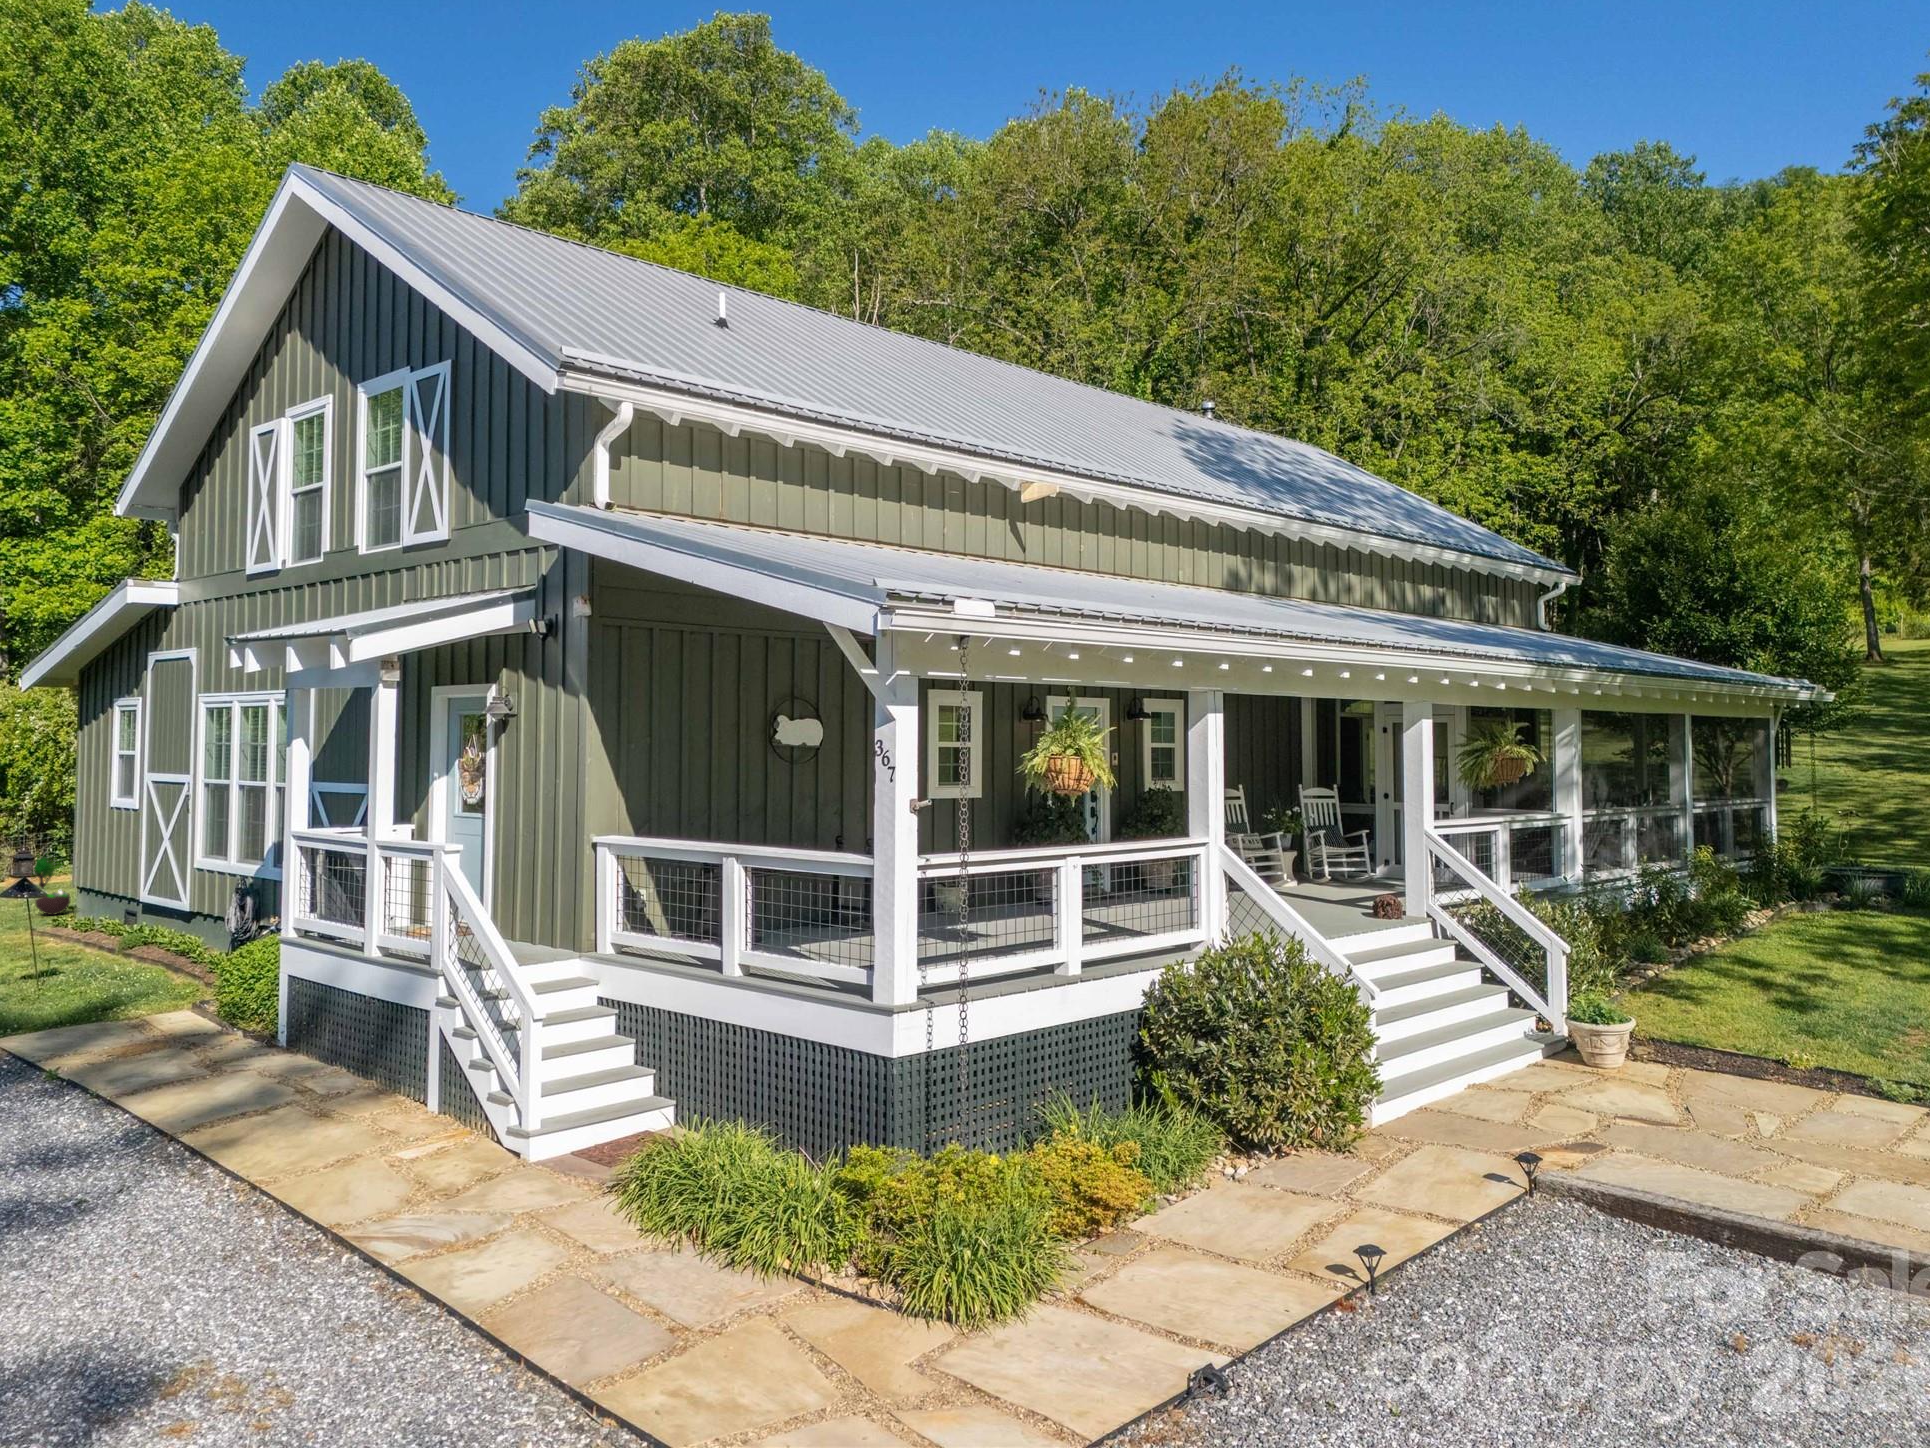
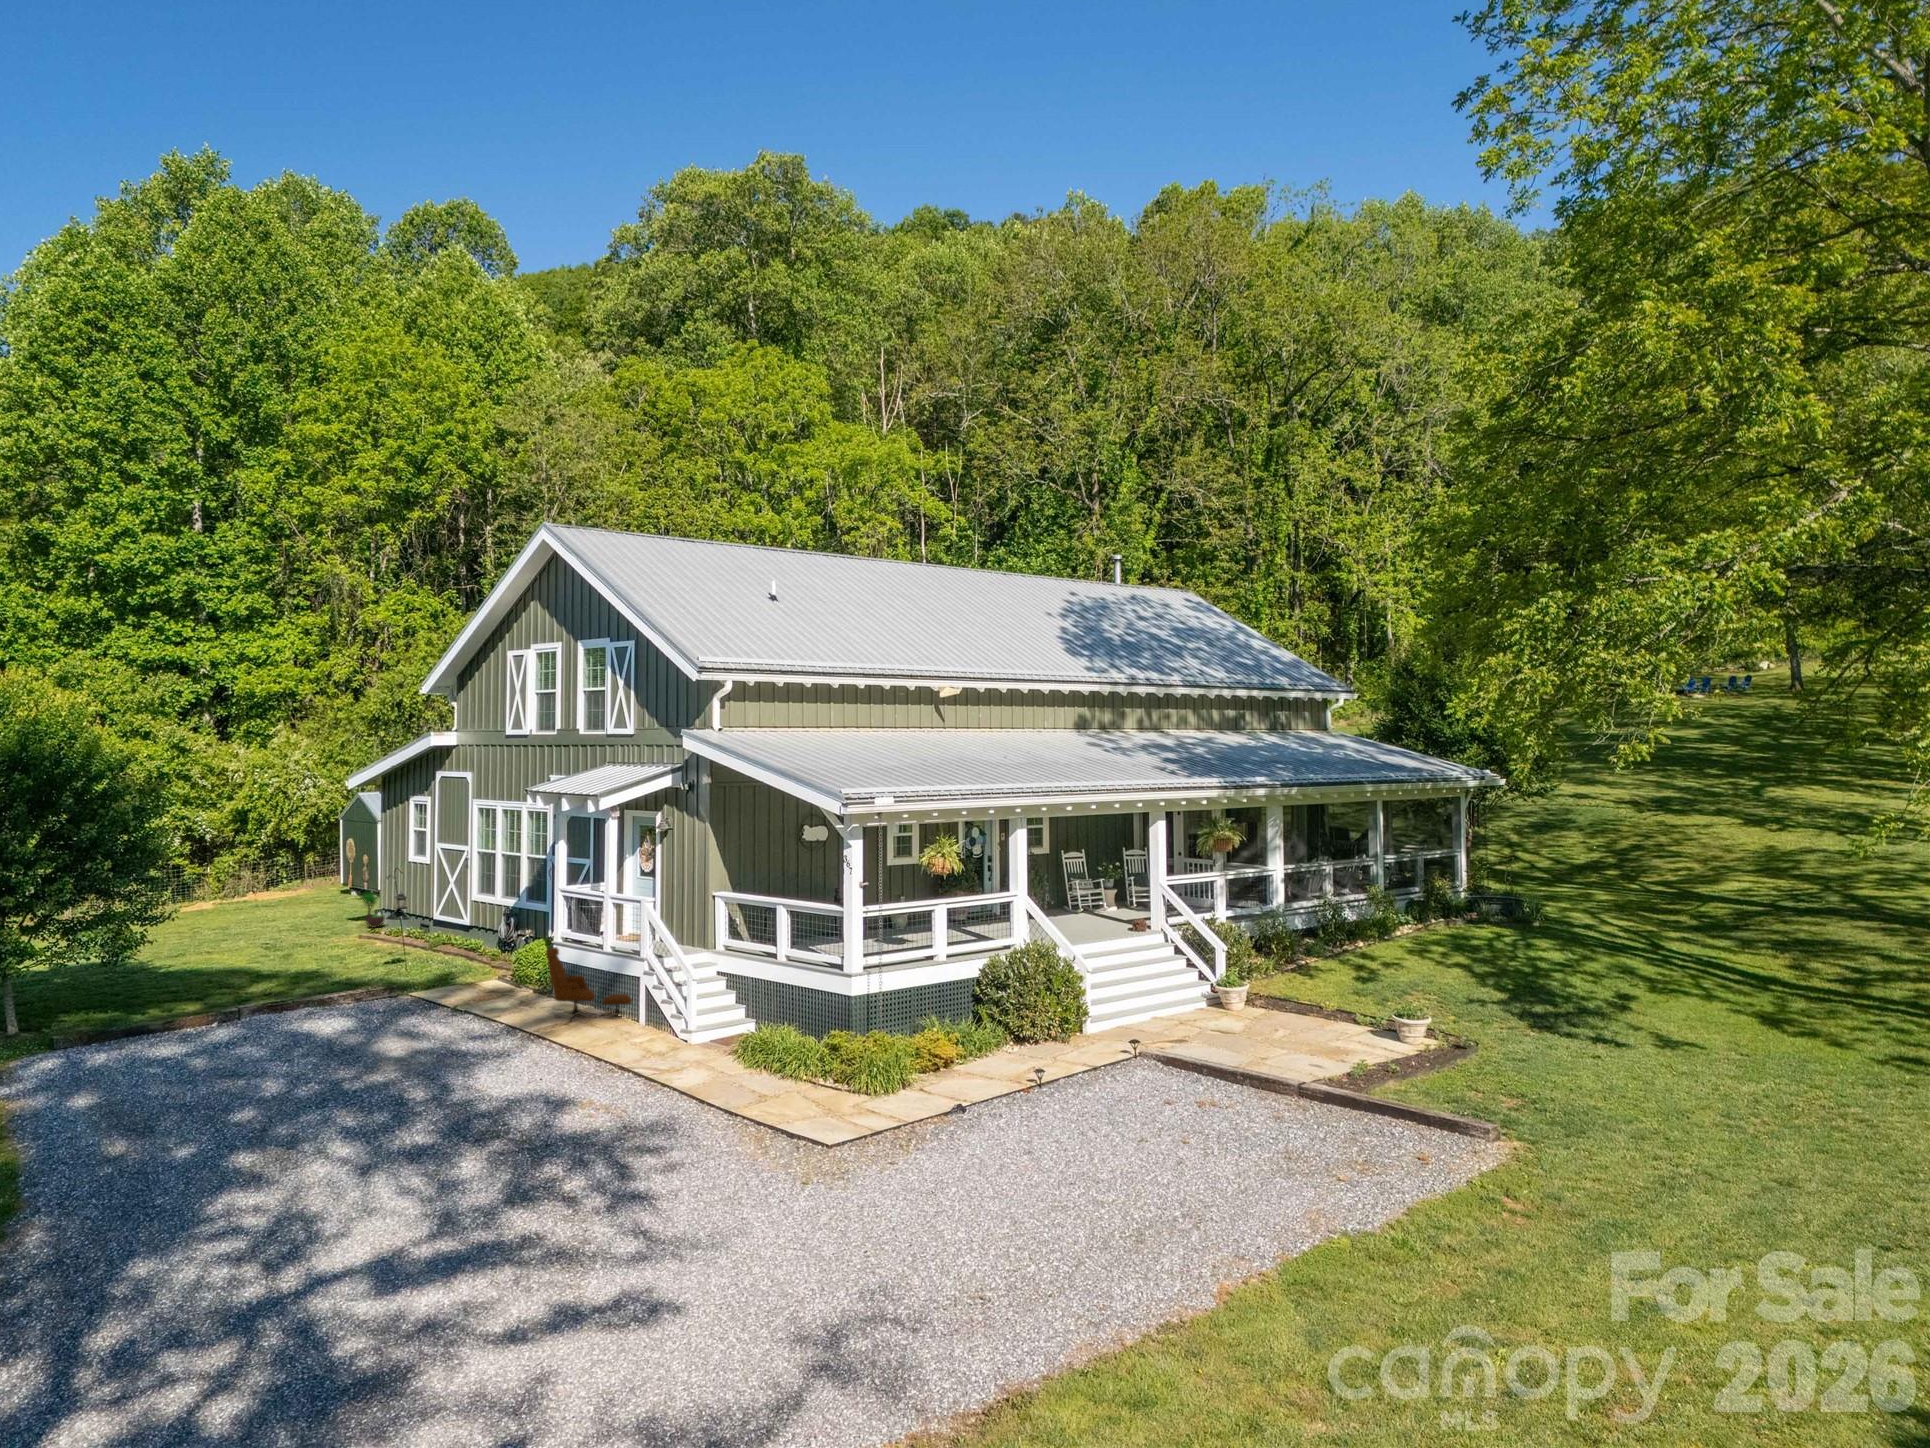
lounge chair: none [235,948,421,1103] -> present [546,947,632,1020]

